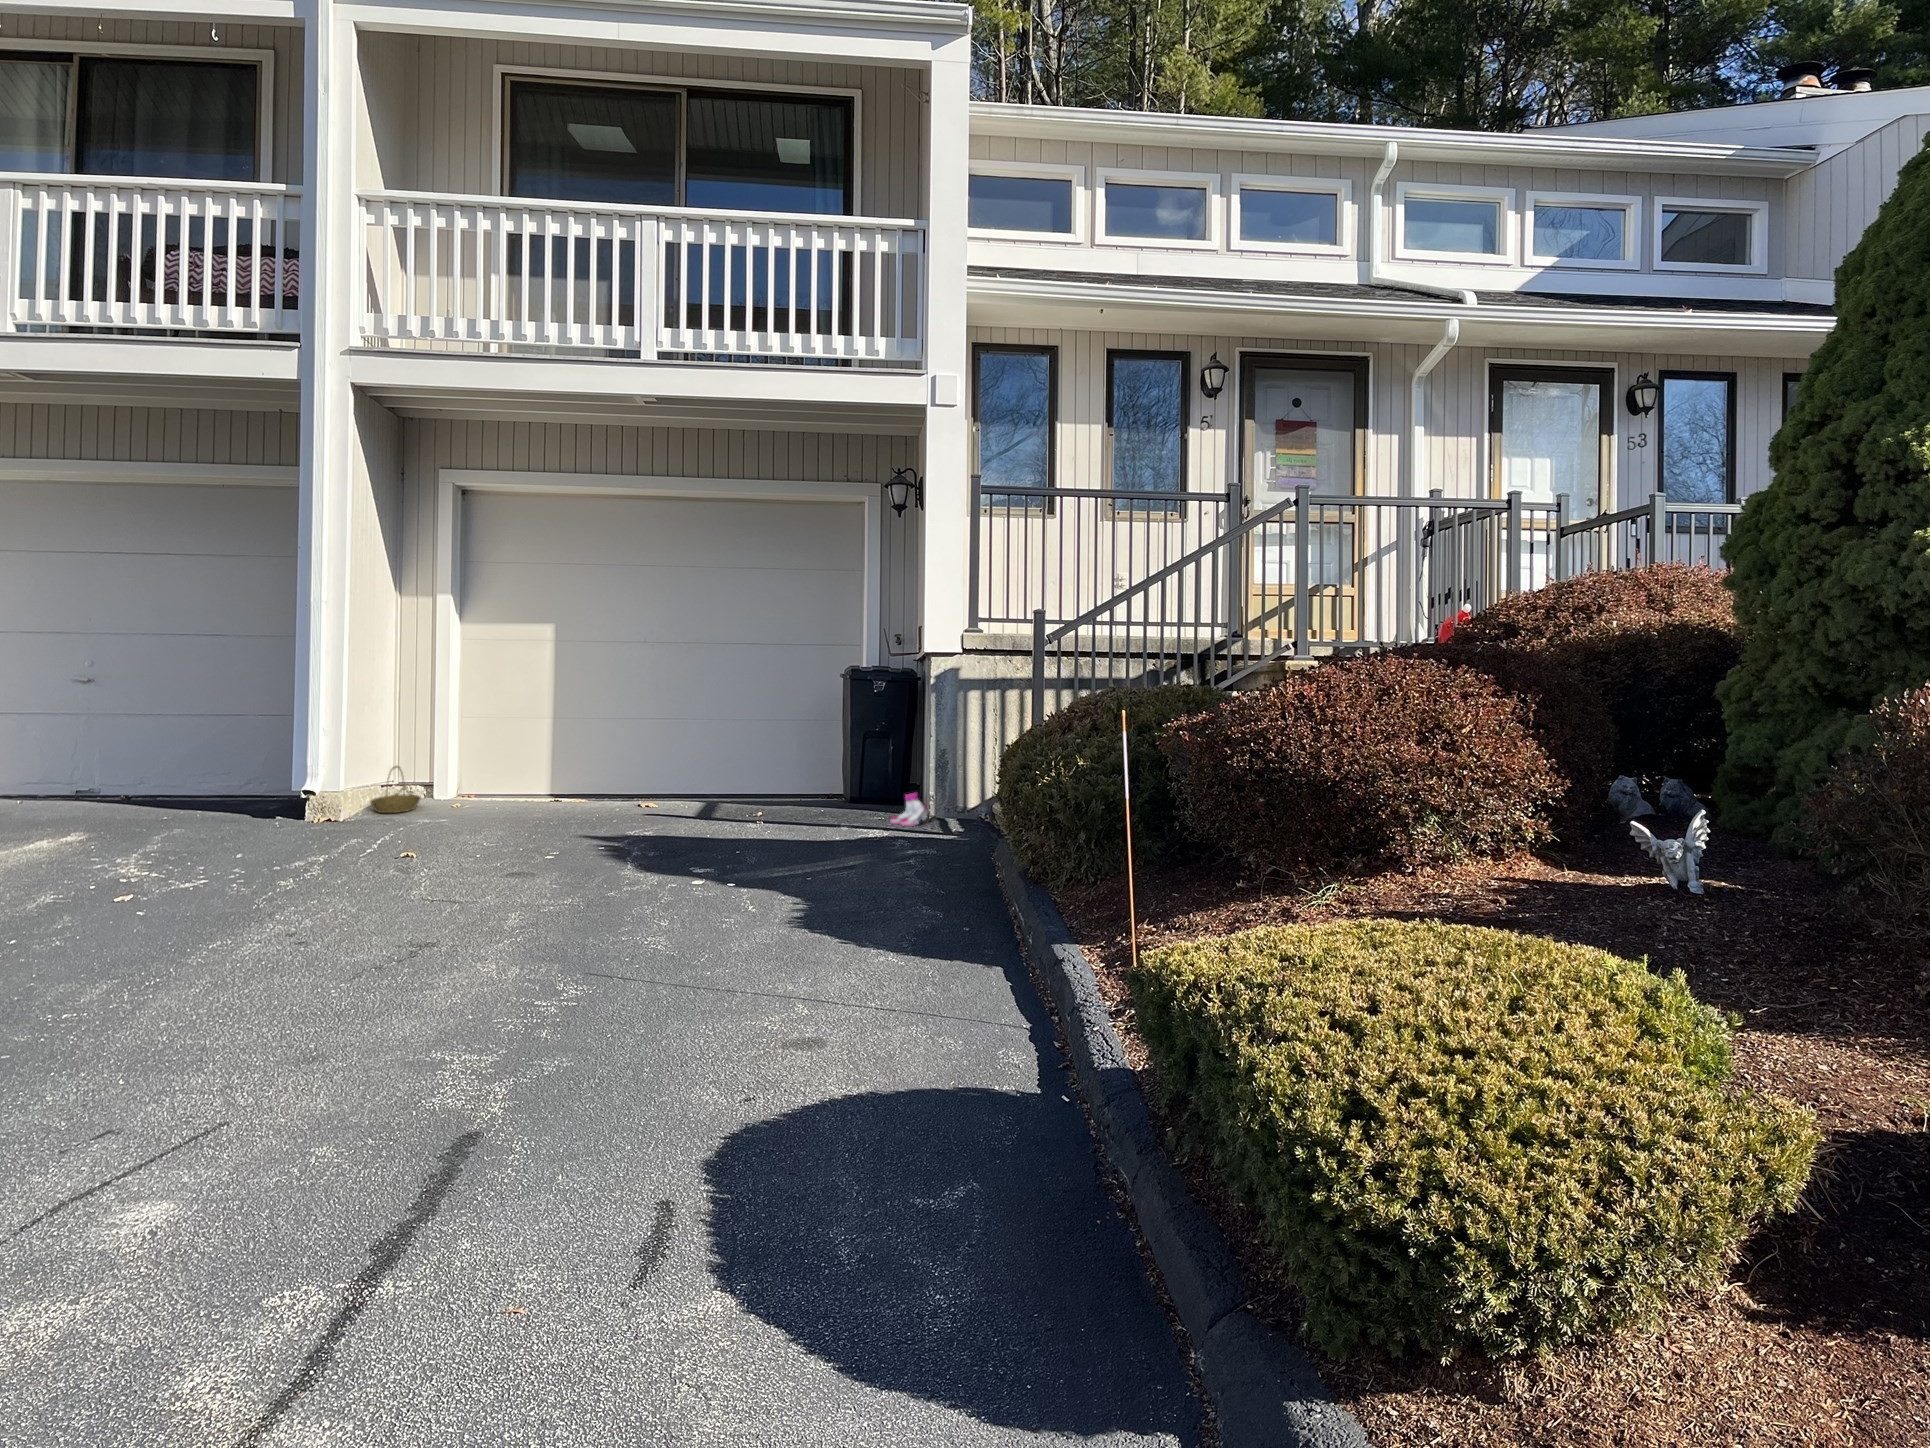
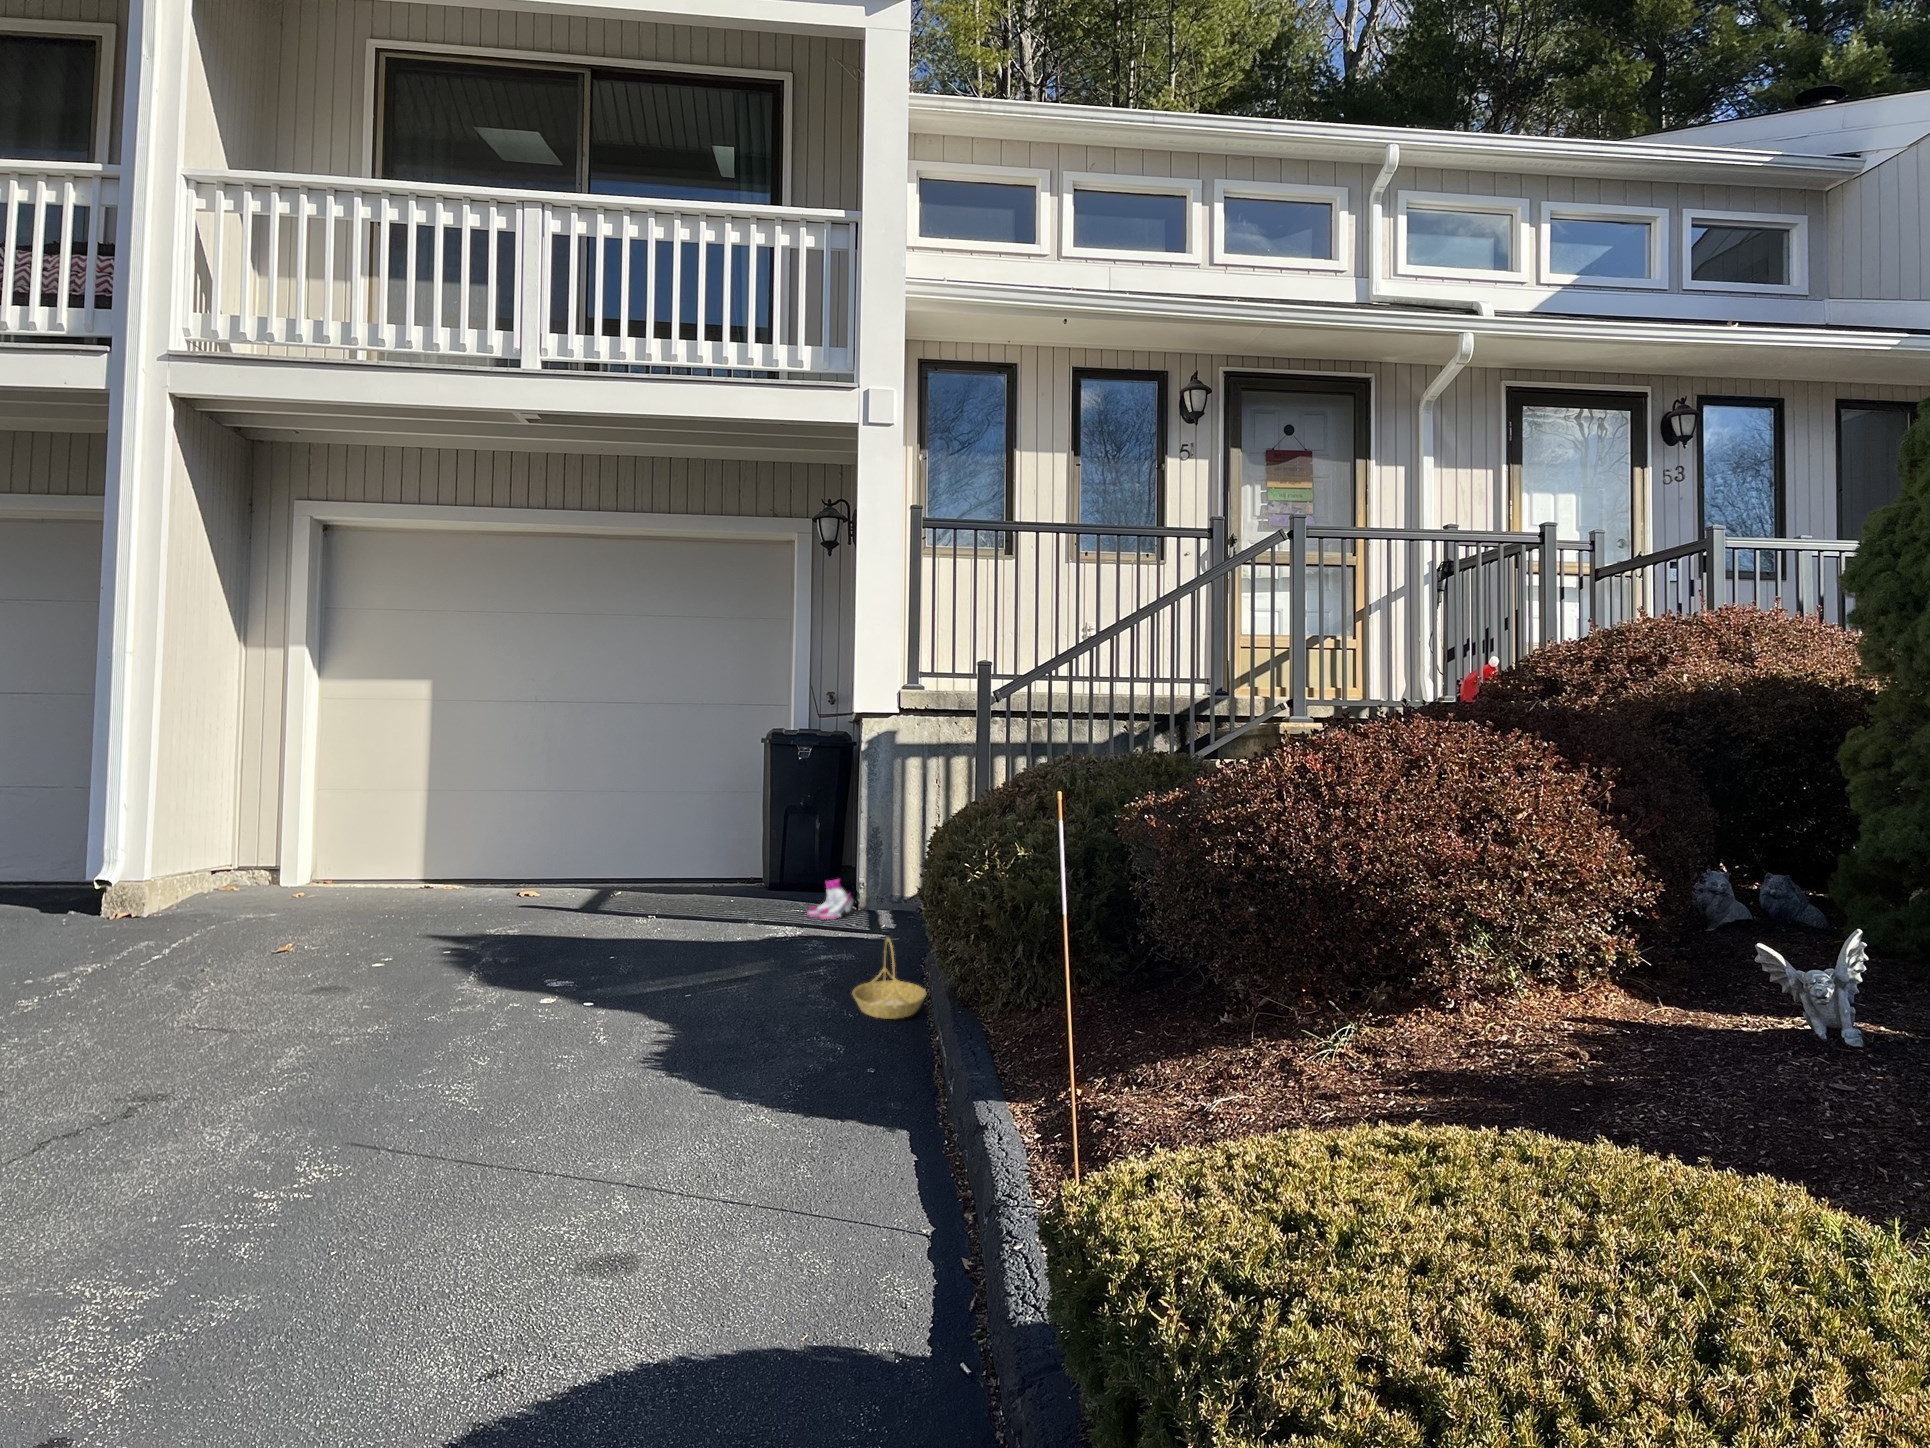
basket: present [370,766,421,813] -> present [852,938,926,1019]

